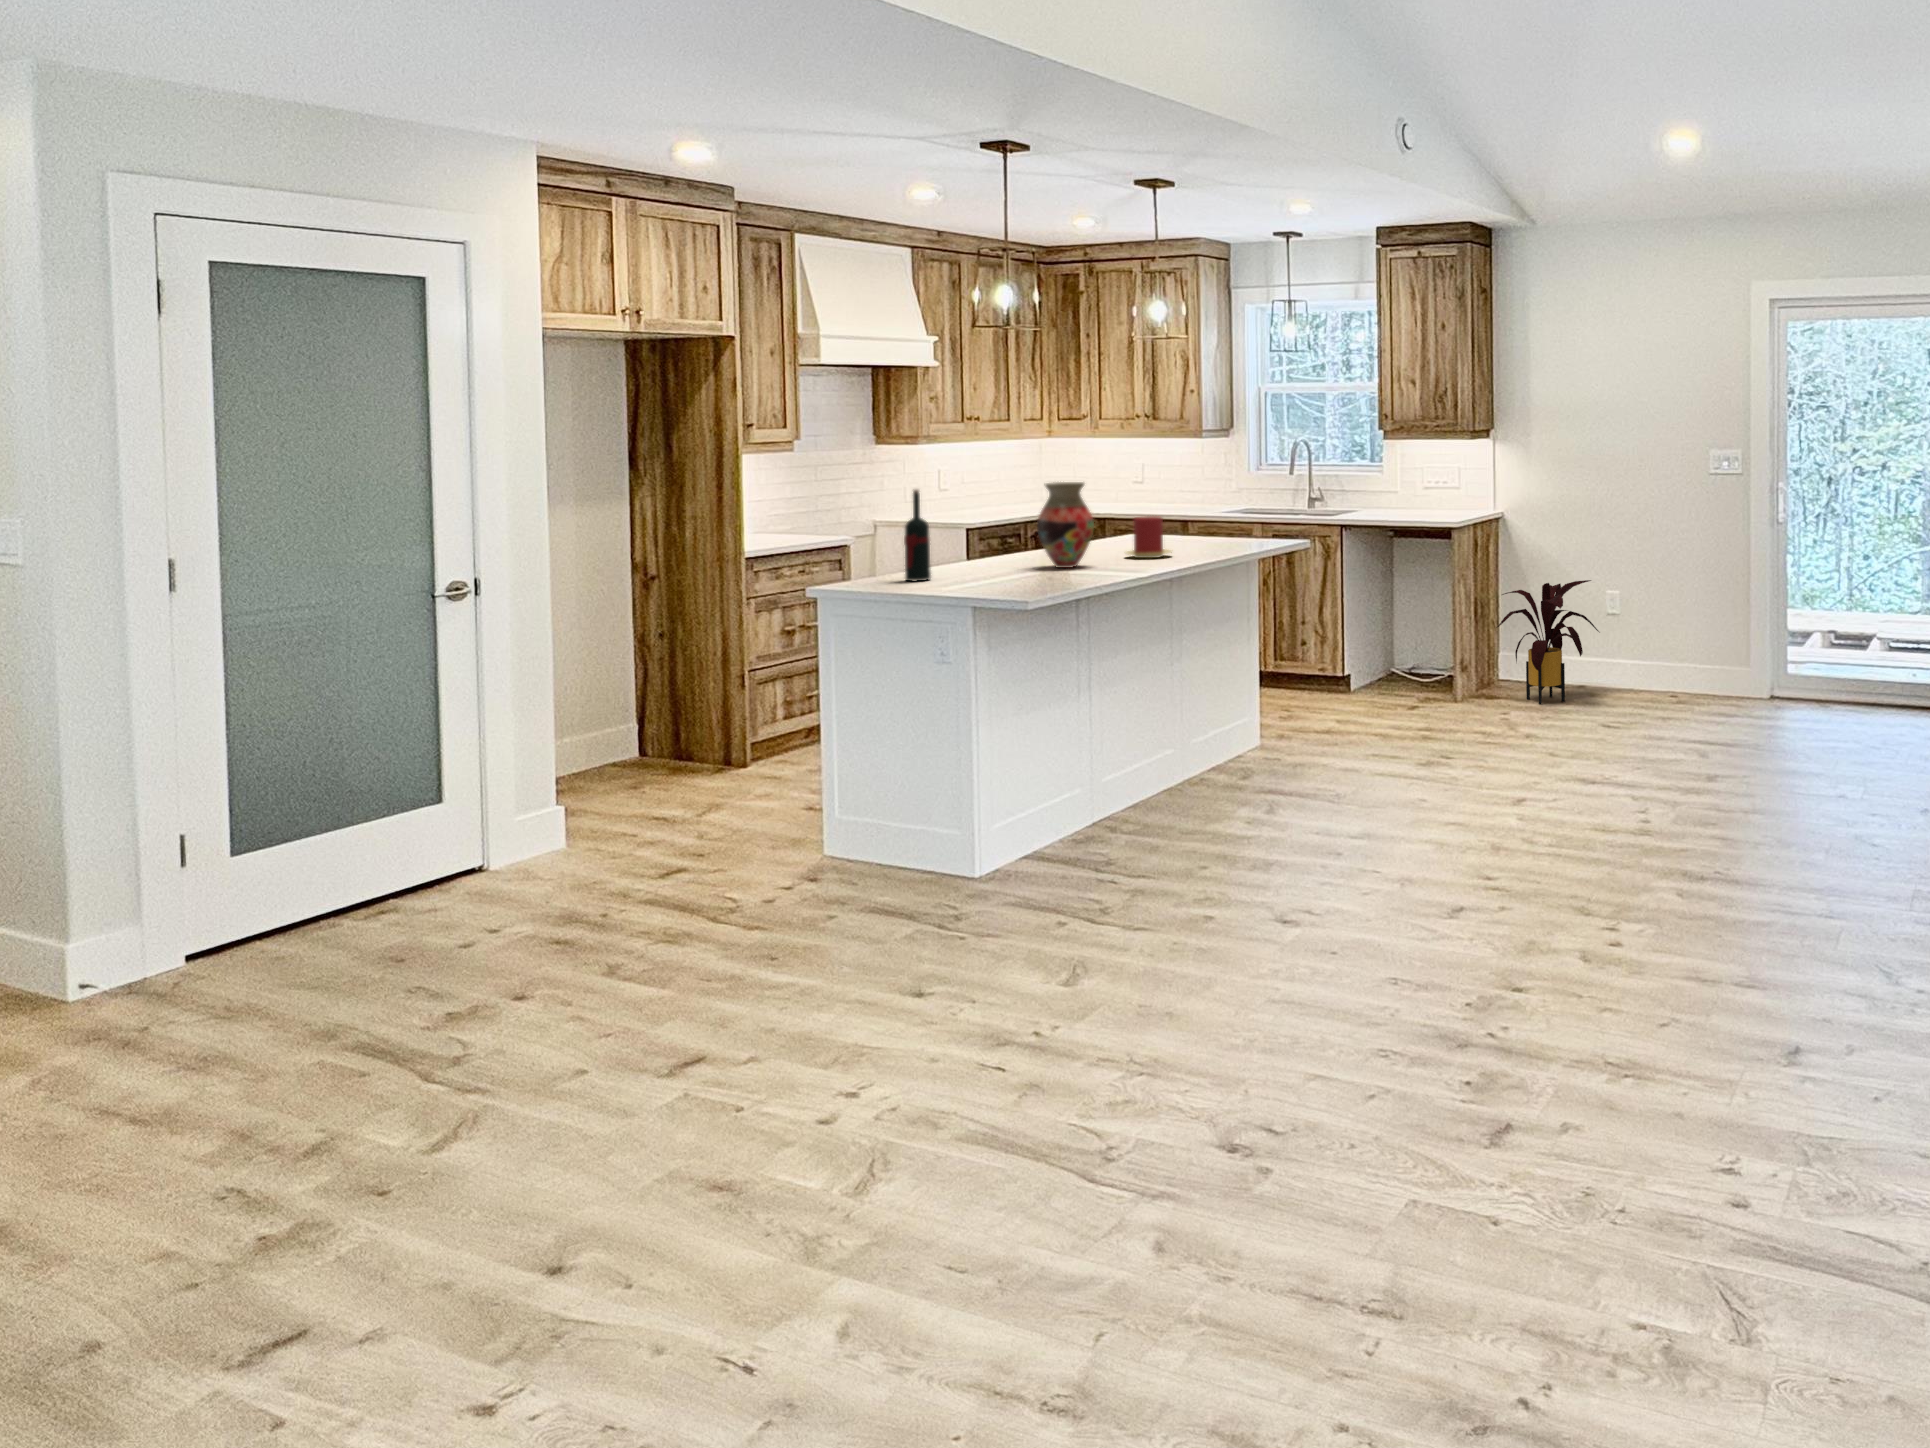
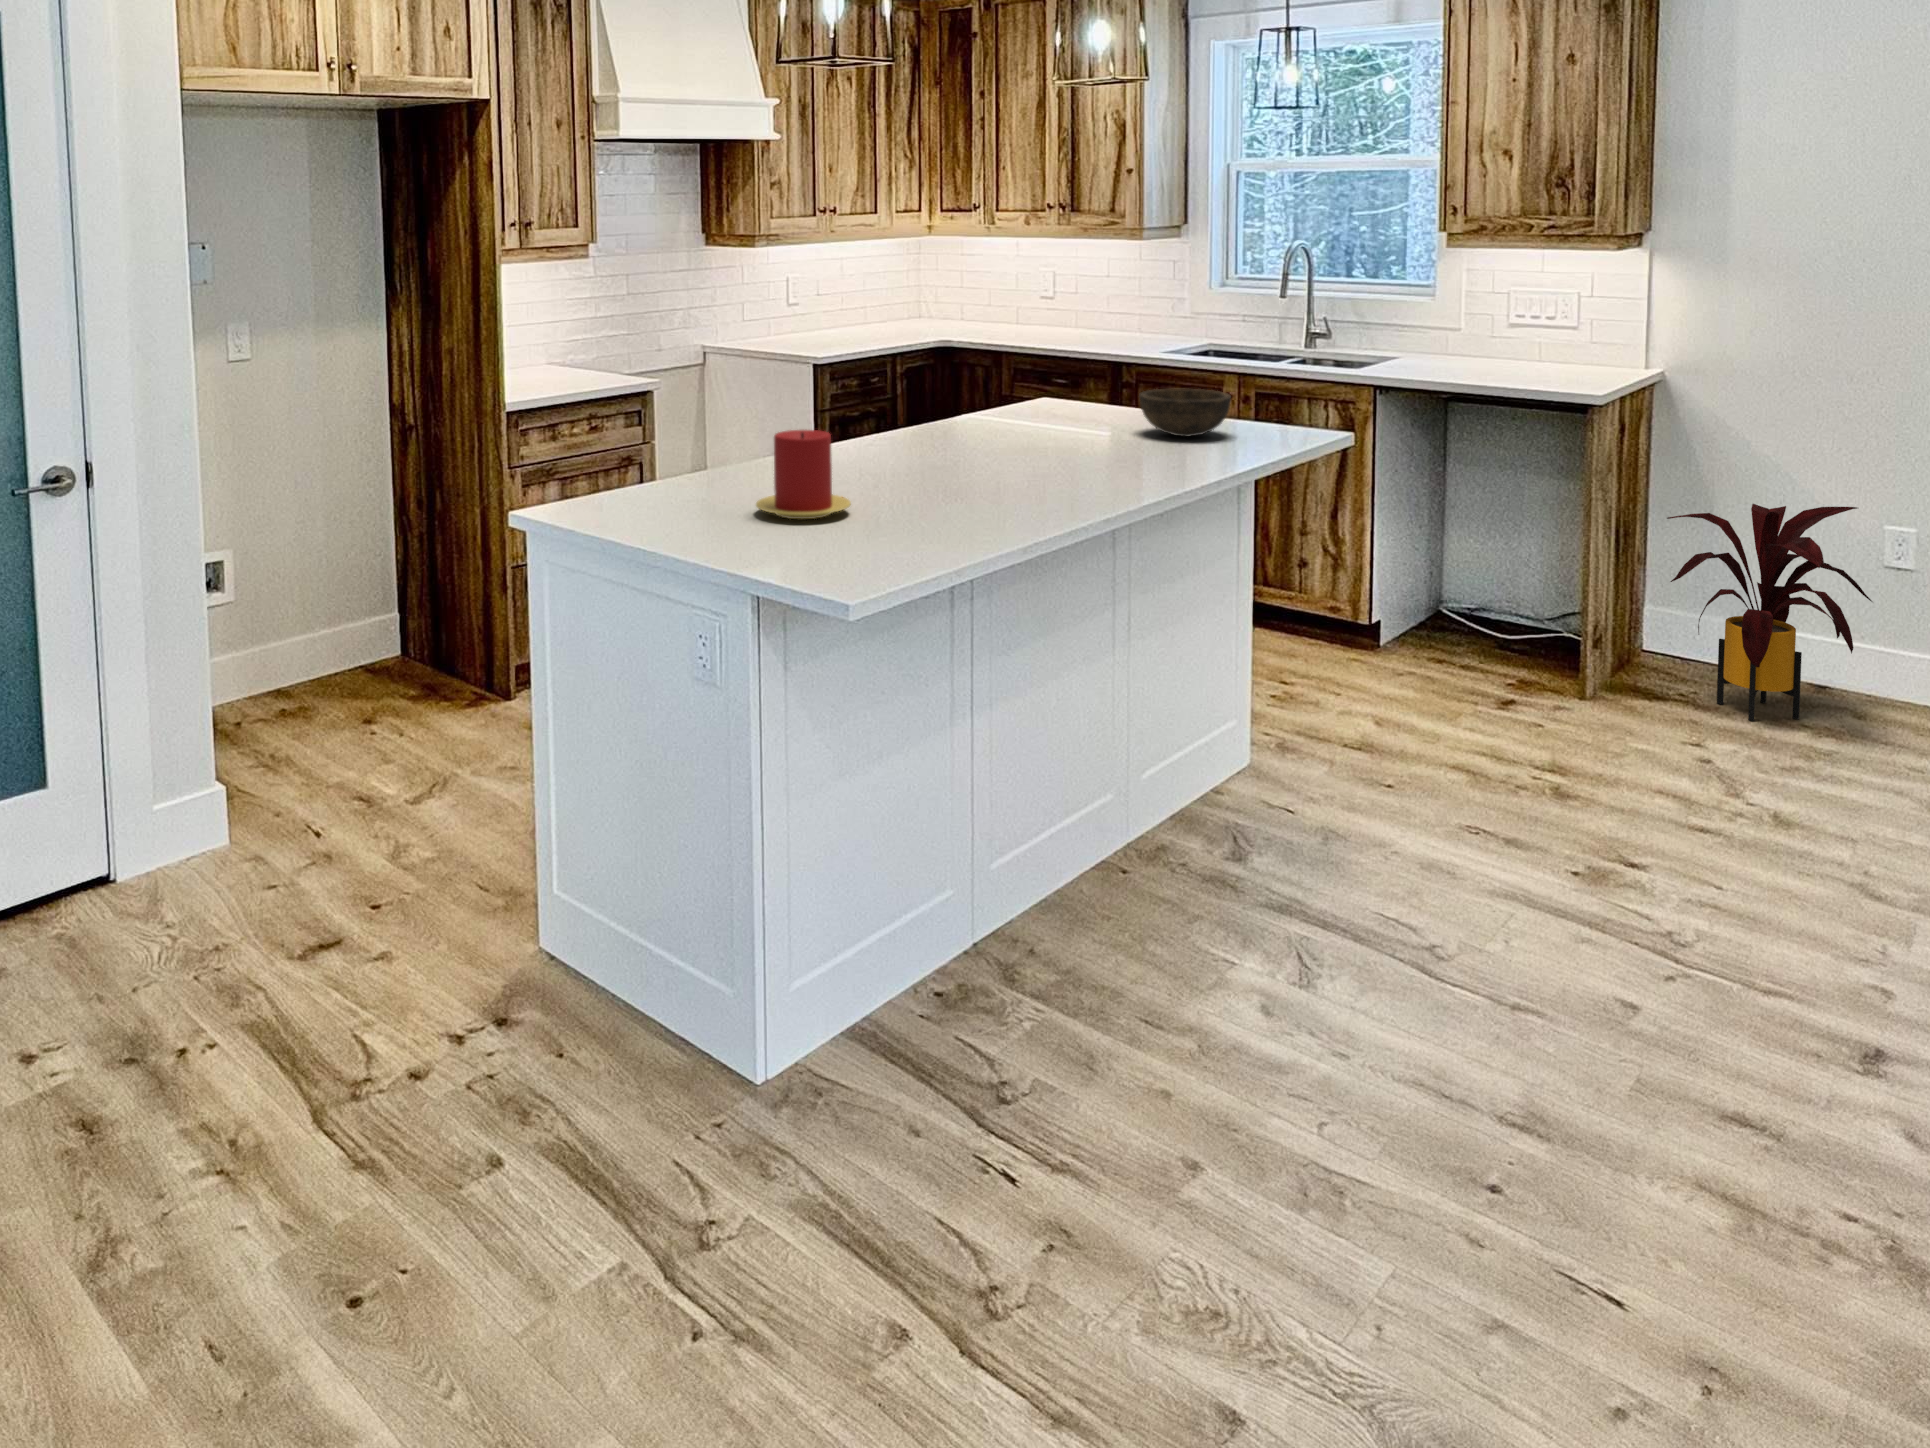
vase: present [1037,482,1094,568] -> none [892,338,991,493]
wine bottle: present [904,490,931,581] -> none [662,355,708,518]
candle: present [1127,516,1172,558] -> present [756,430,851,519]
bowl: none [1185,519,1238,545] -> present [1139,389,1231,437]

